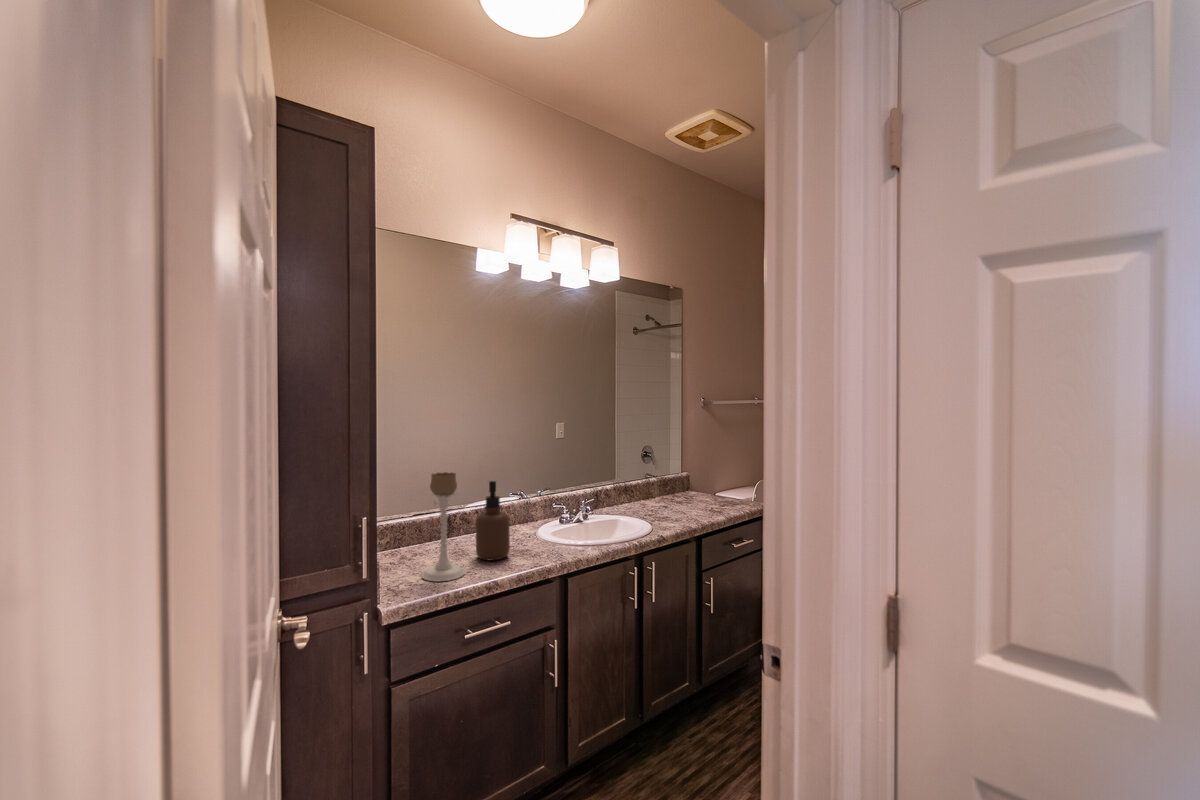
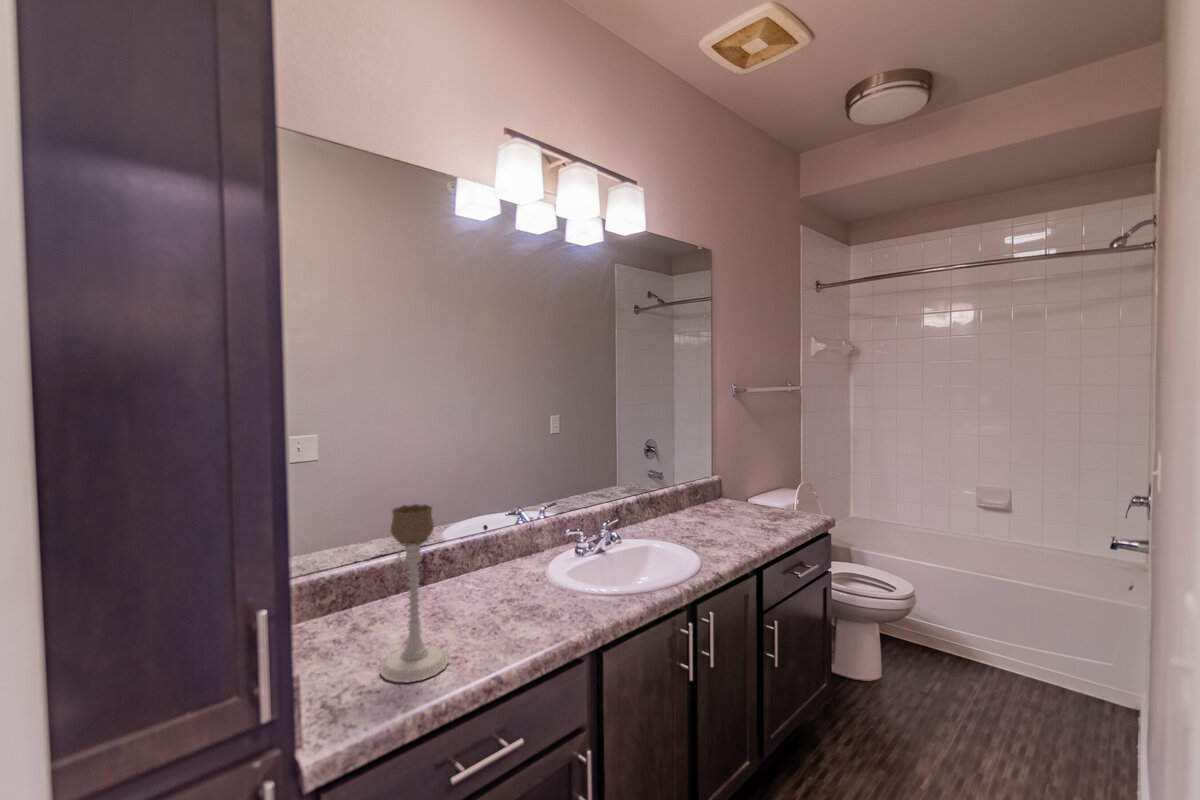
soap dispenser: present [476,481,510,560] -> none [463,510,514,630]

